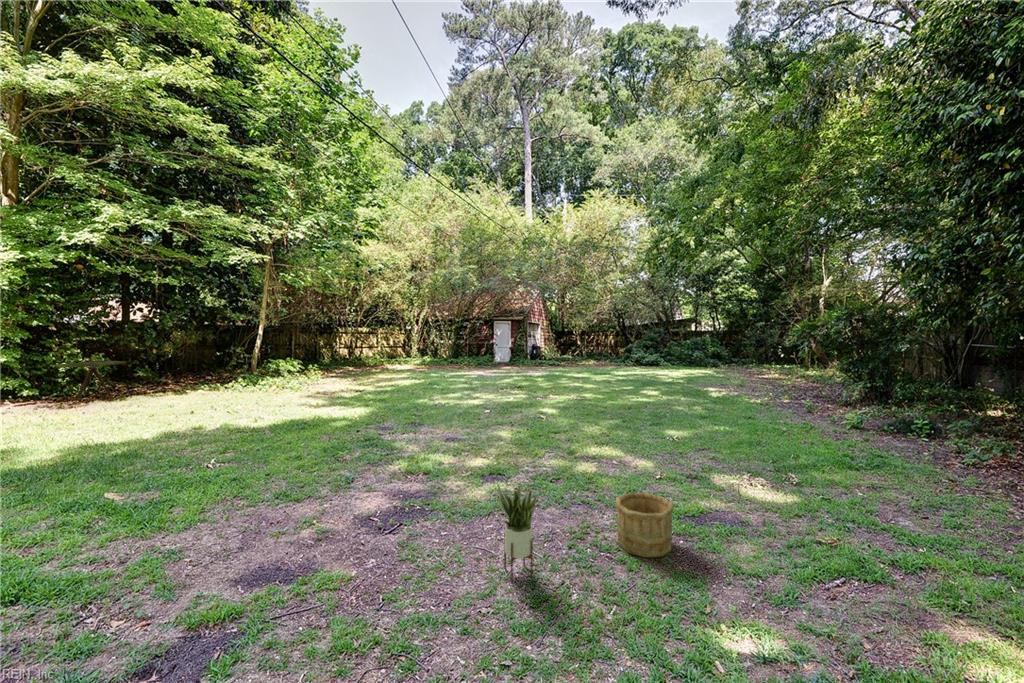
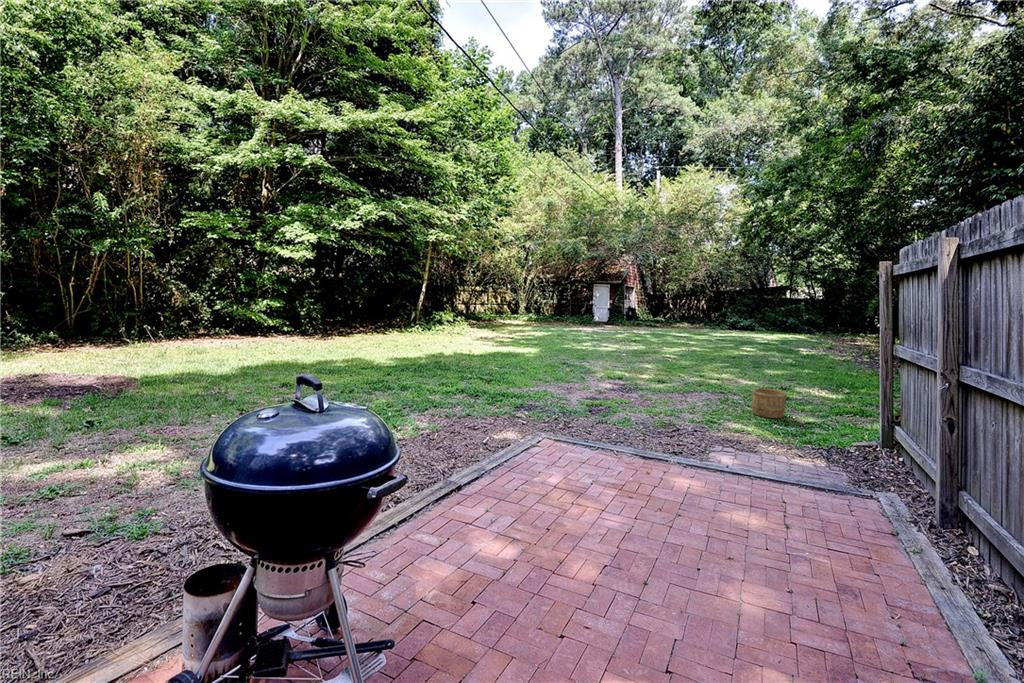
round table: present [57,361,127,401] -> none [313,310,352,337]
potted plant: present [497,483,537,580] -> none [694,372,715,419]

